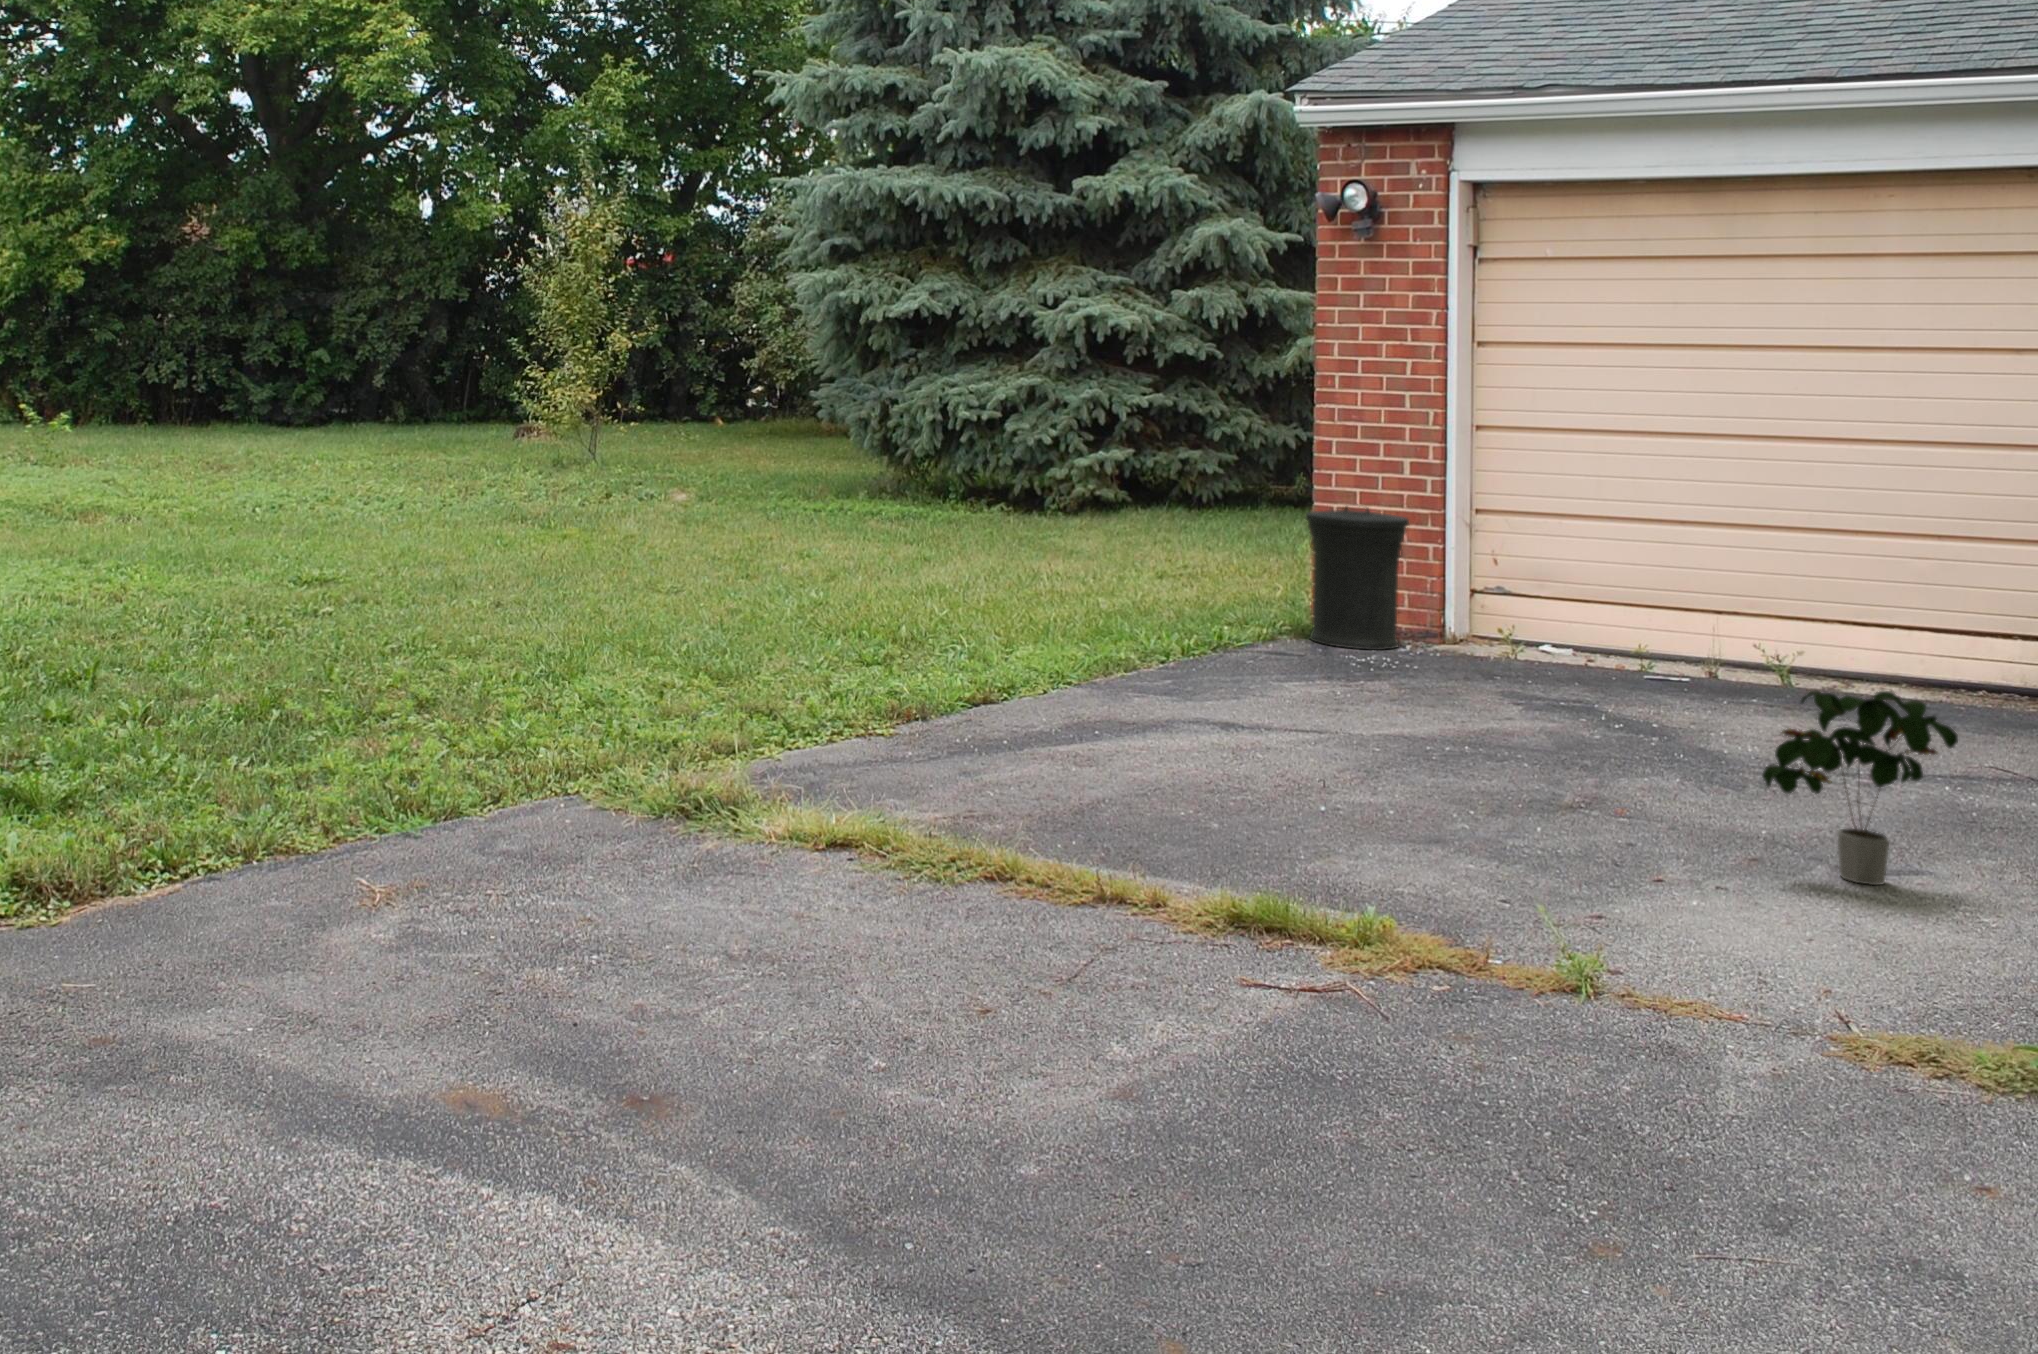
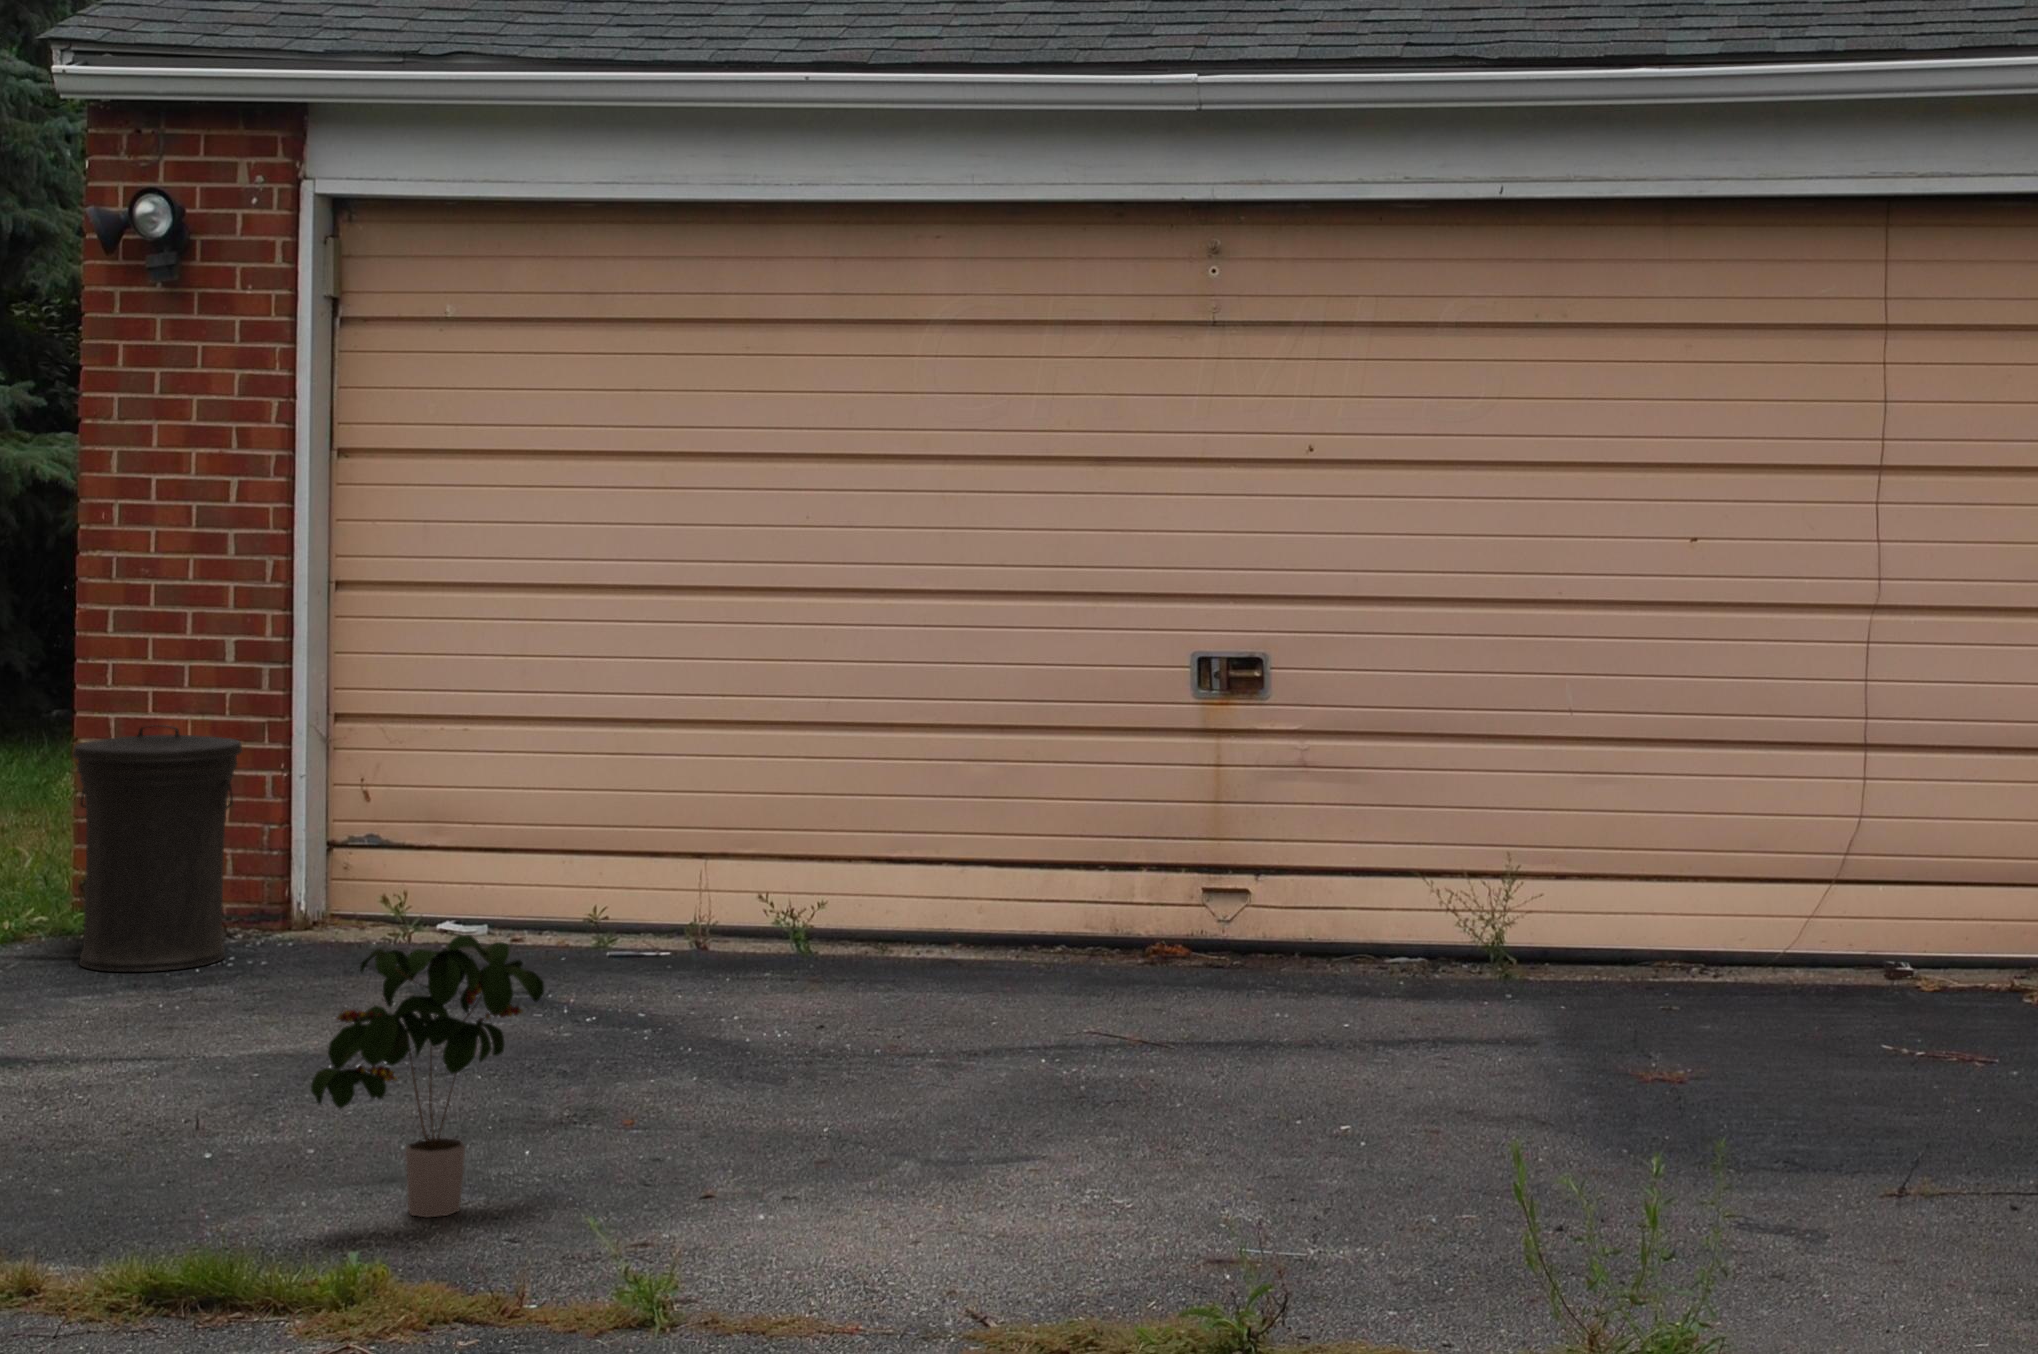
potted plant: present [1763,691,1958,885] -> present [311,935,544,1217]

